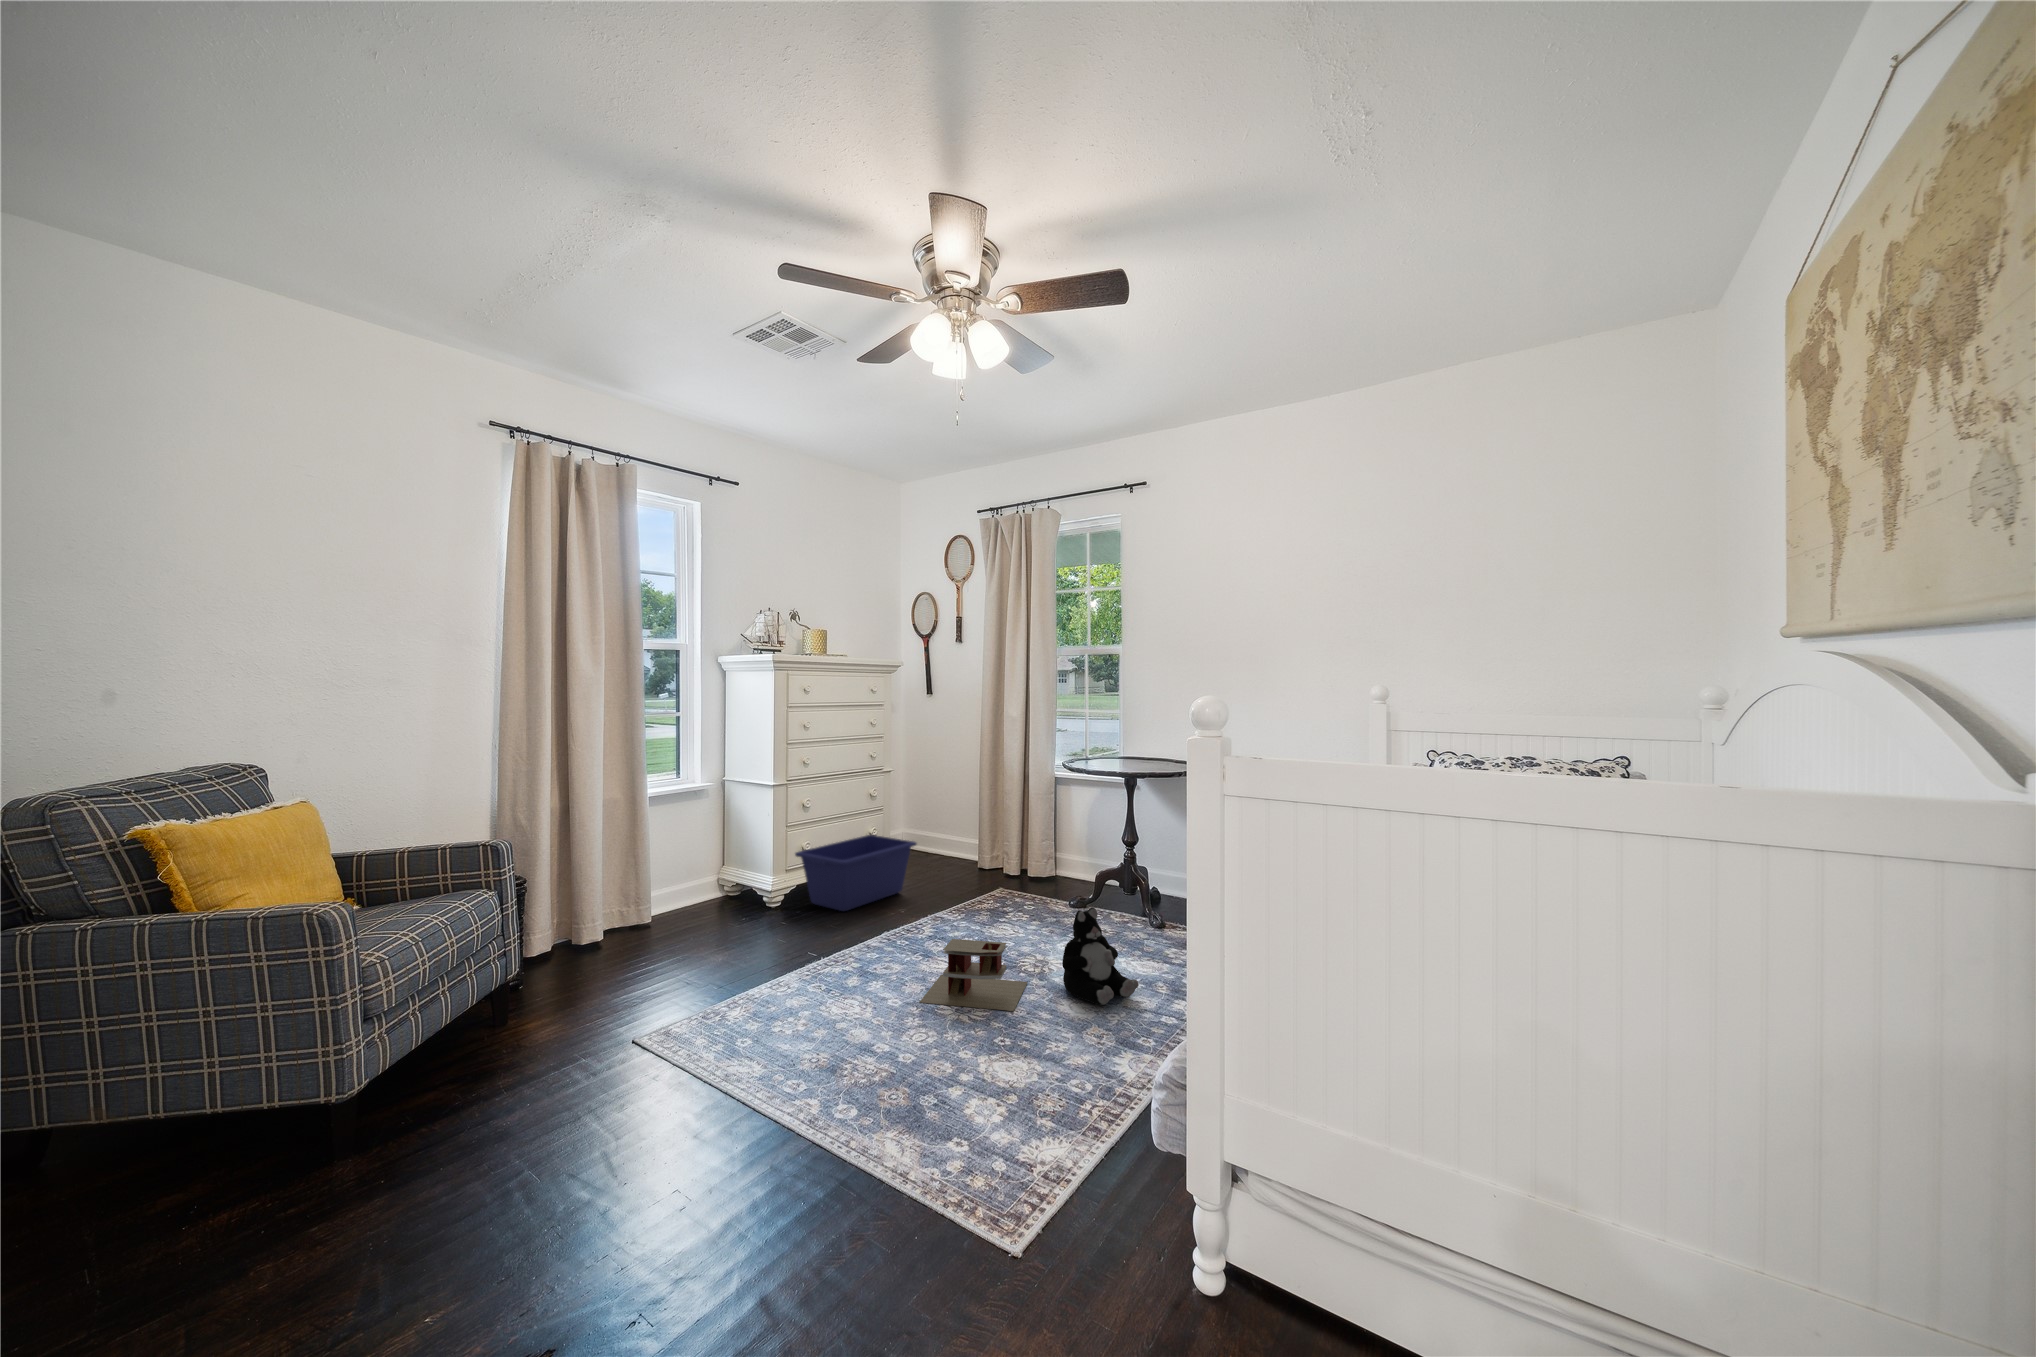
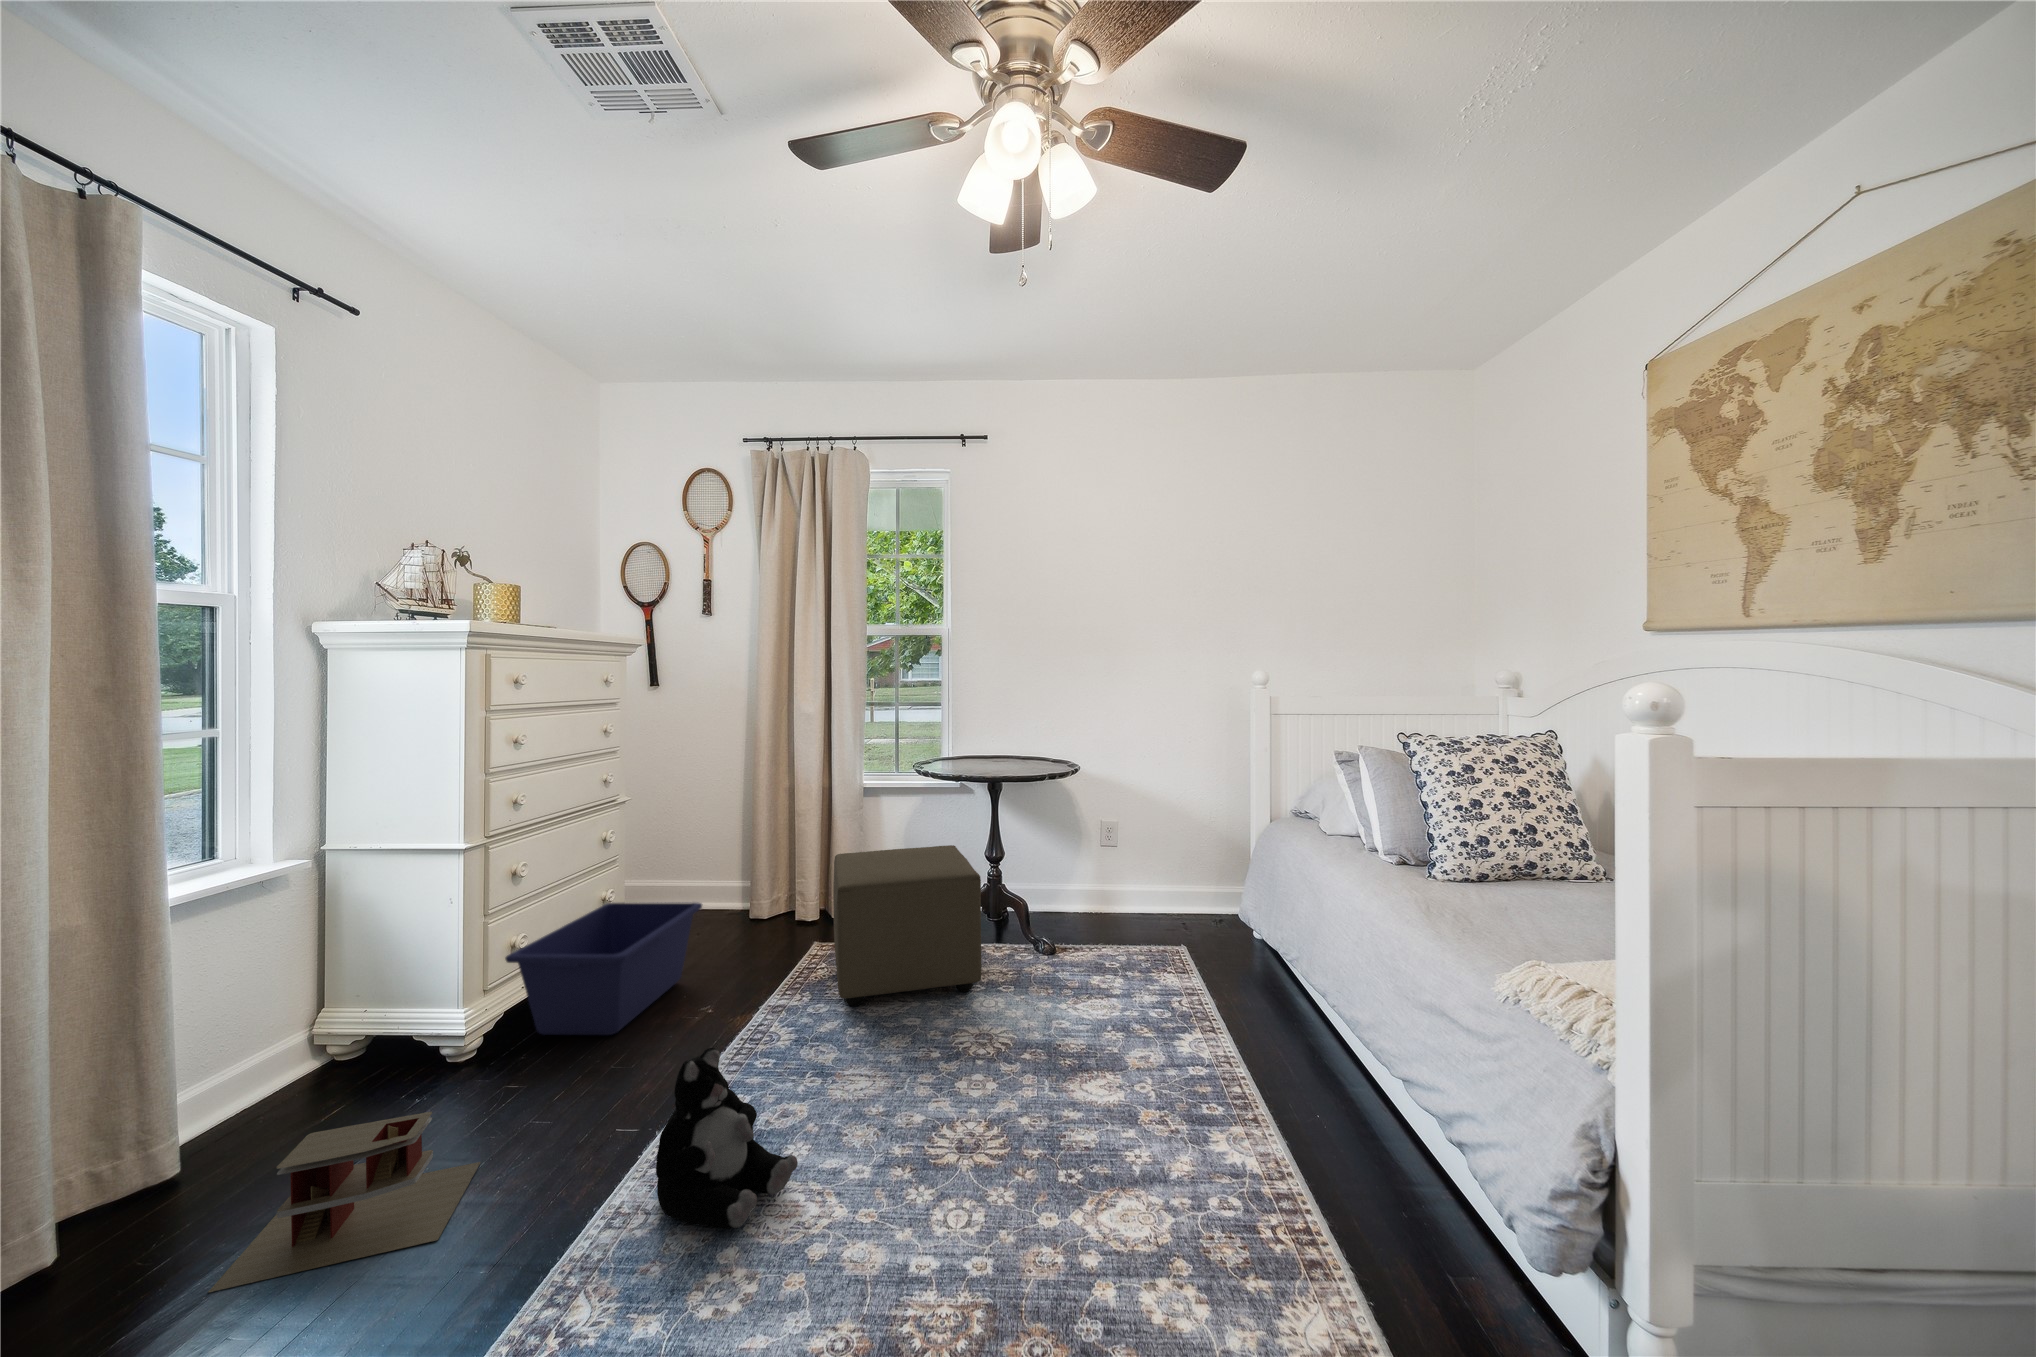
ottoman: none [971,821,1093,935] -> present [833,845,981,1006]
plush toy: present [1062,908,1139,1005] -> present [656,1048,798,1229]
toy house: present [920,939,1027,1011] -> present [208,1112,480,1292]

